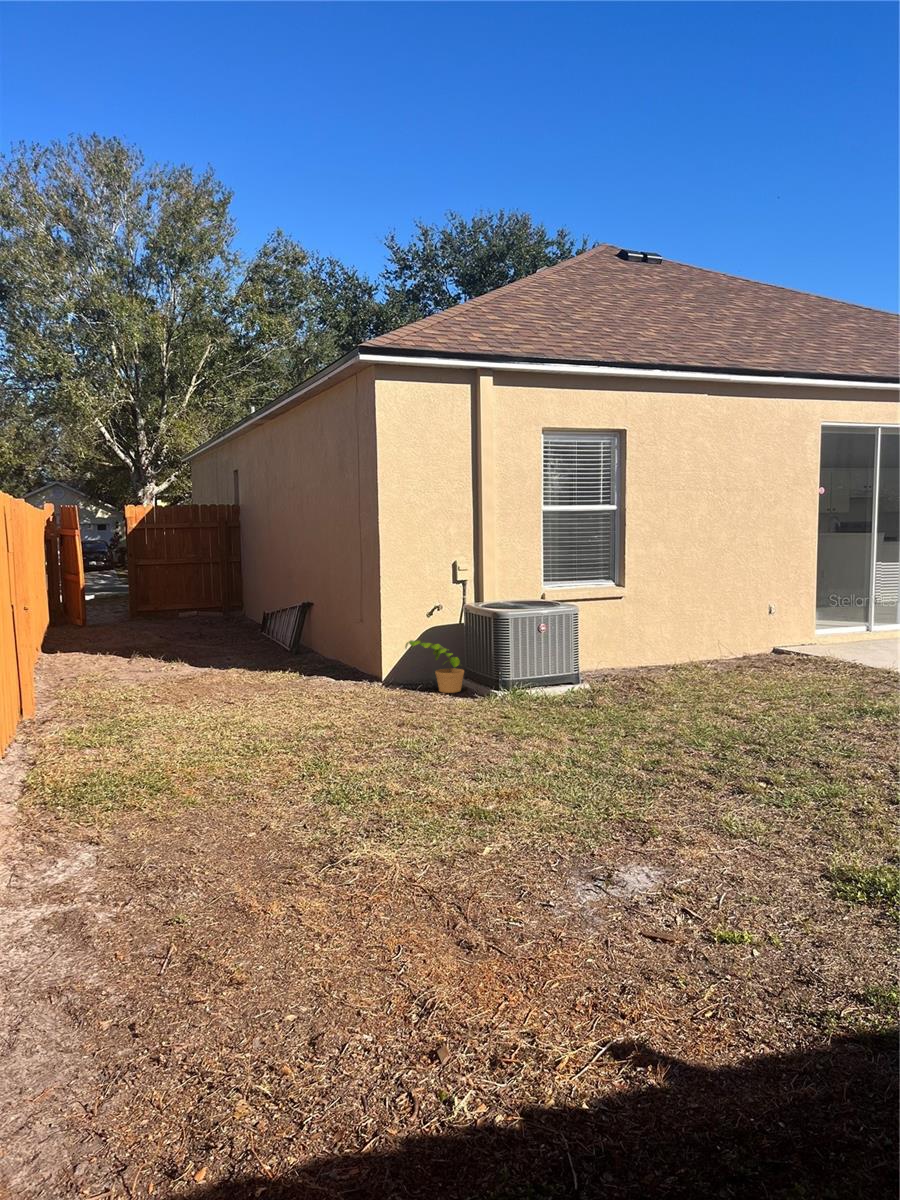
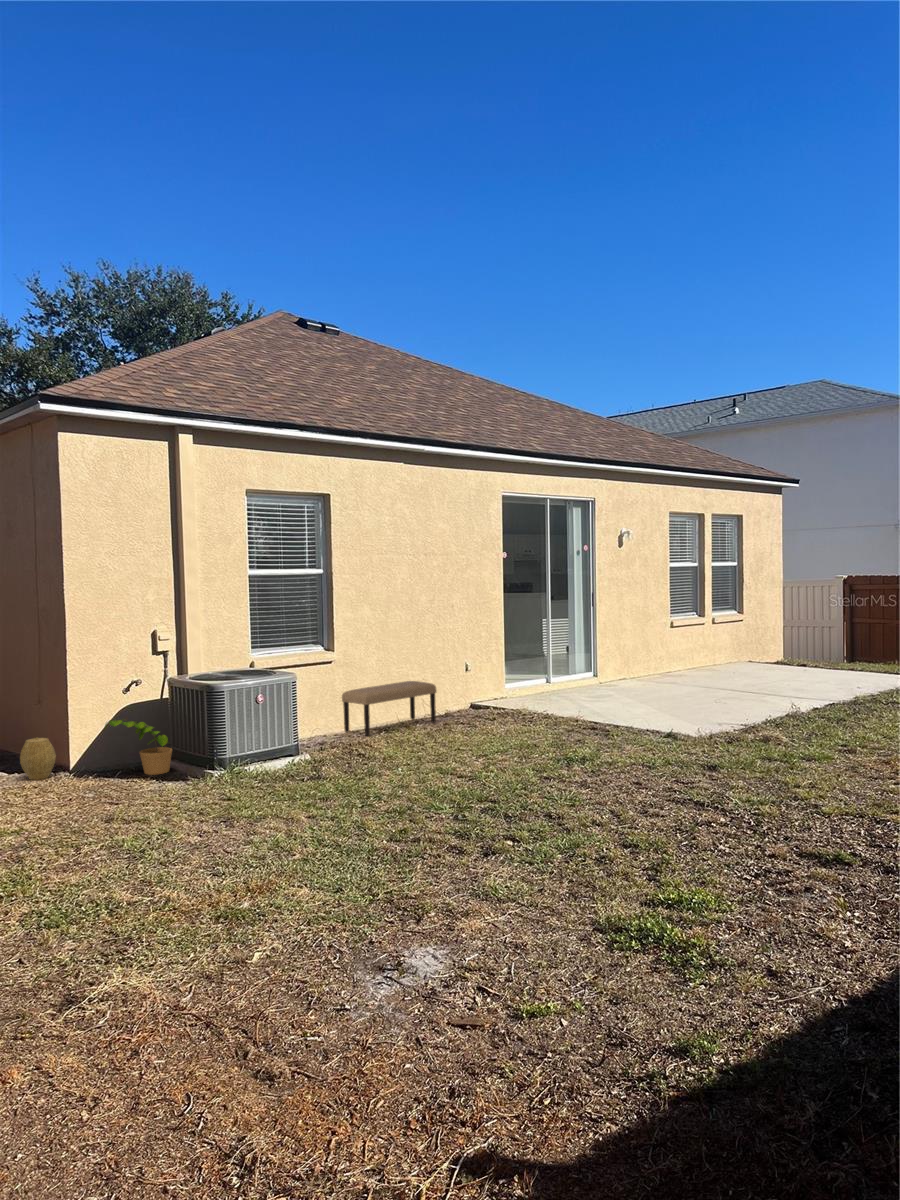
bench: none [633,622,734,674] -> present [342,681,436,736]
woven basket: none [337,652,366,689] -> present [20,738,56,780]

